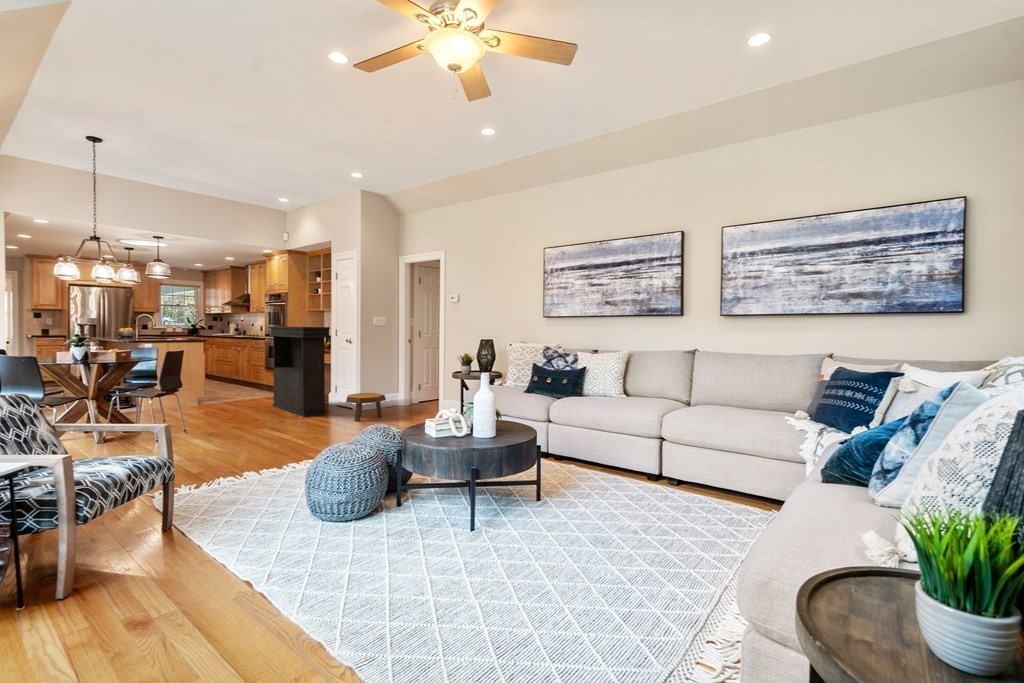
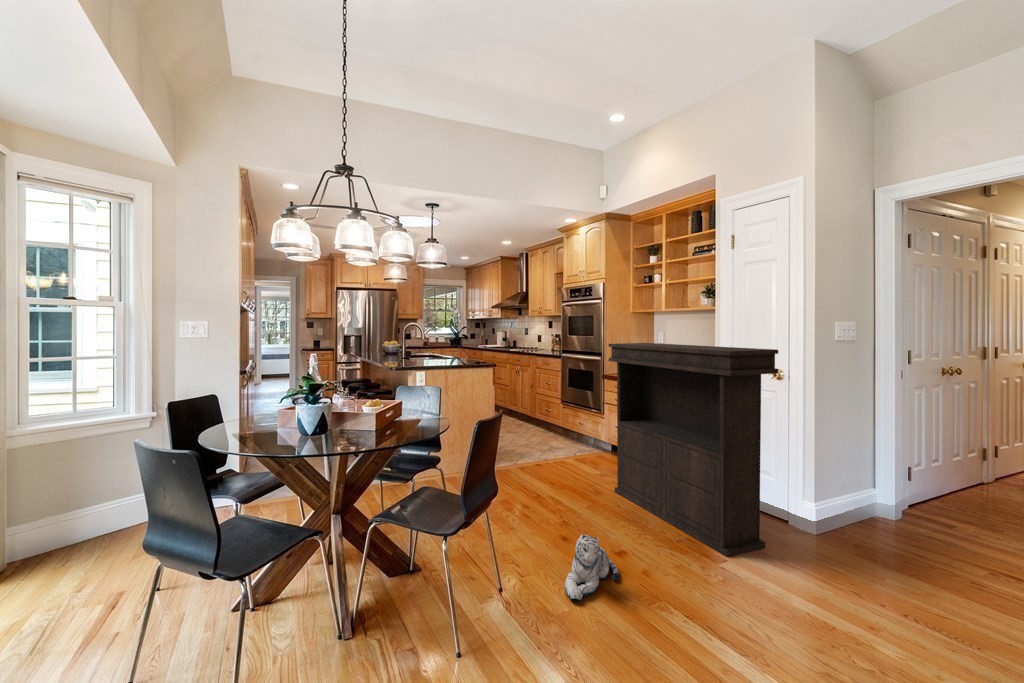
footstool: present [346,393,386,421] -> none [843,512,975,615]
plush toy: none [214,405,246,429] -> present [565,535,619,600]

